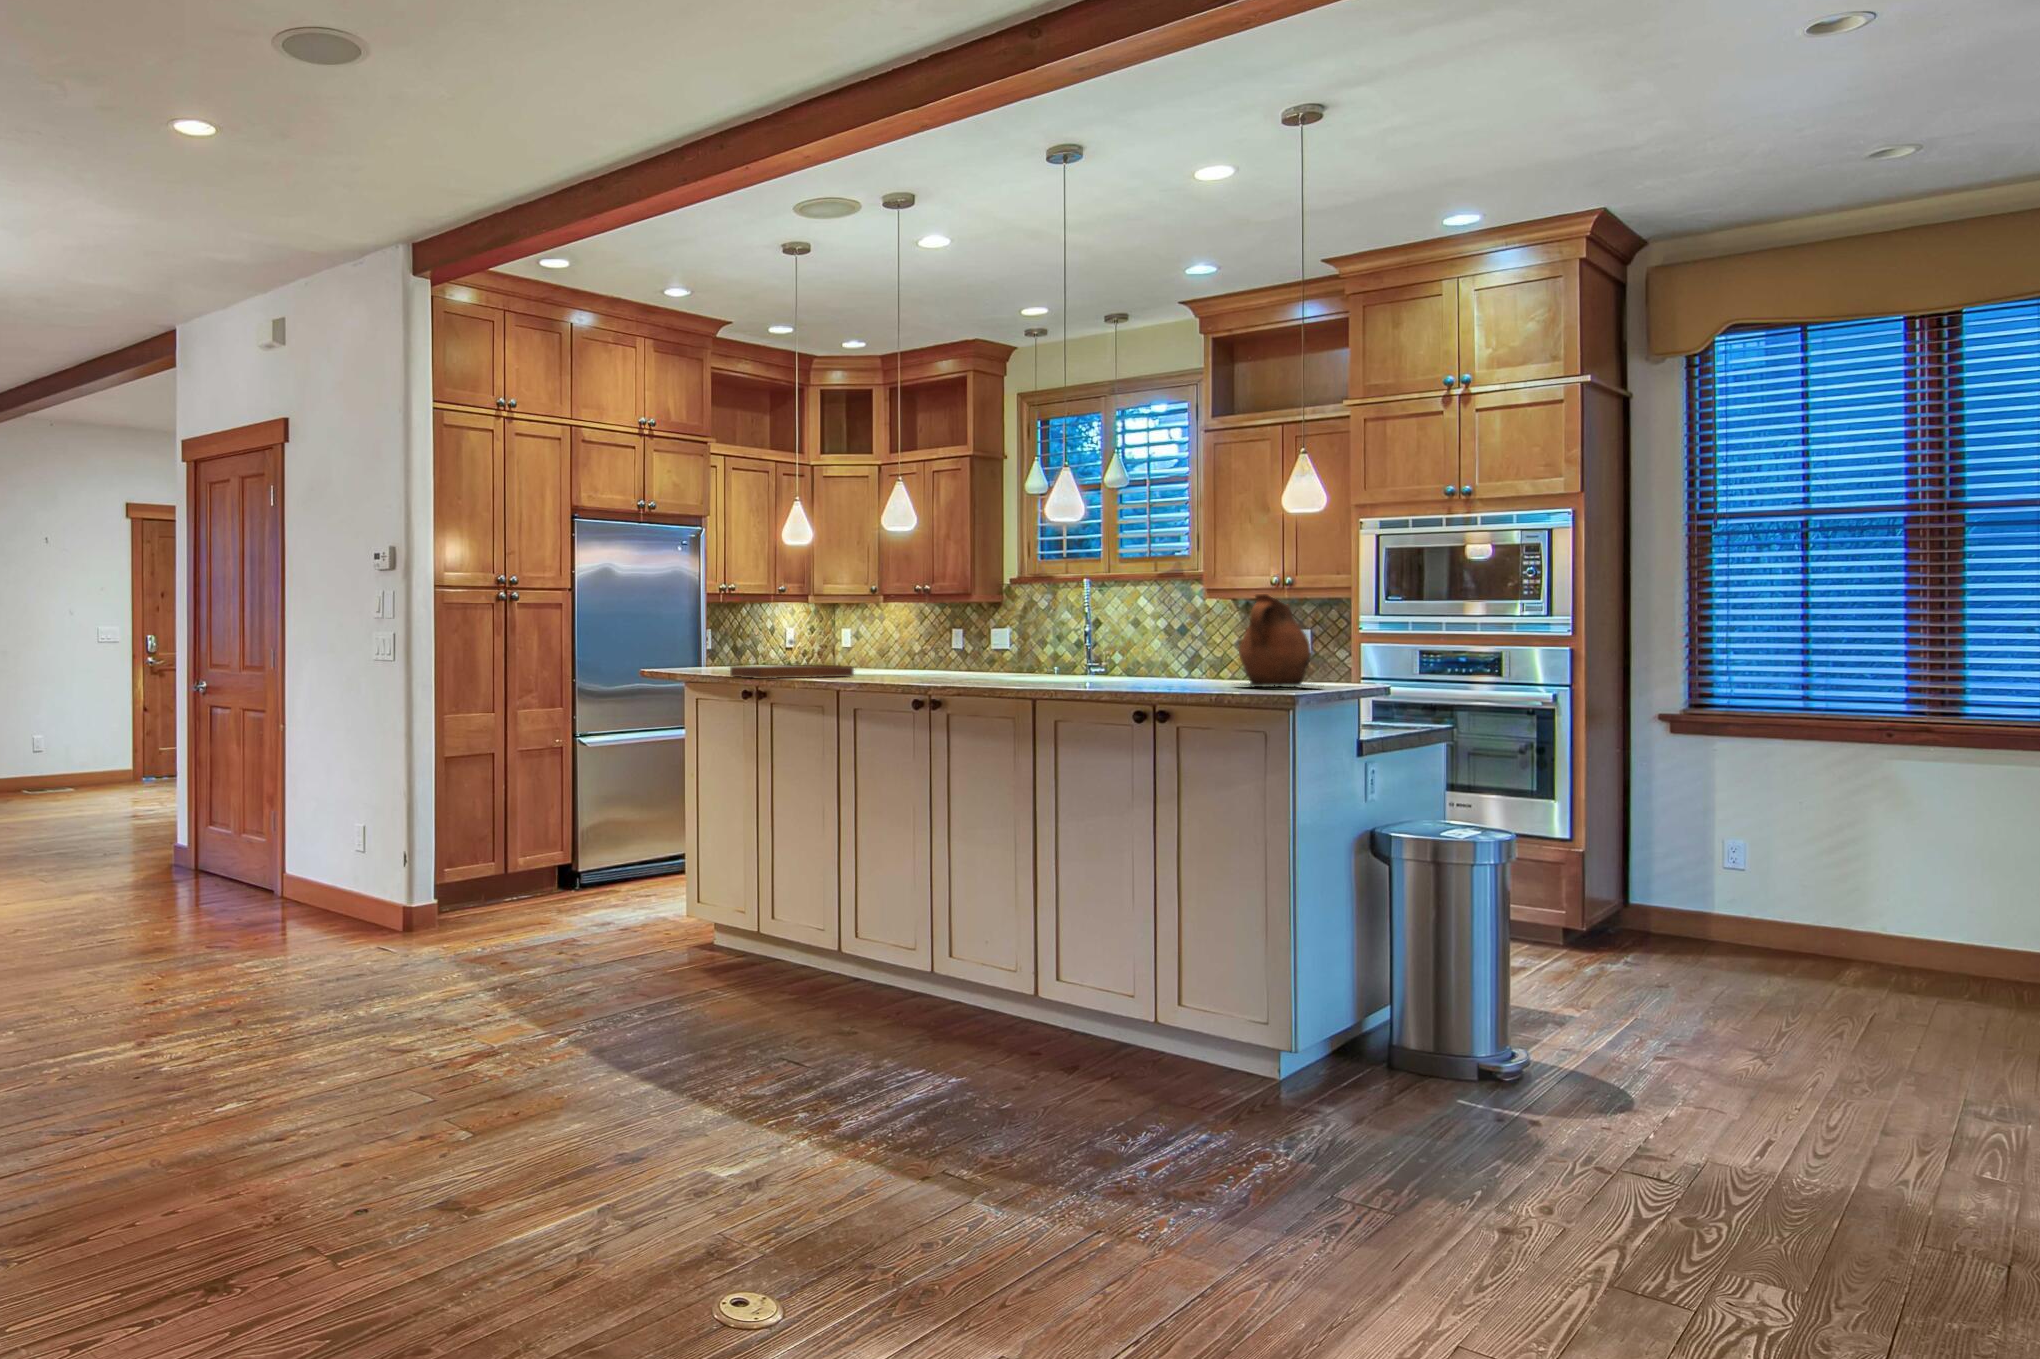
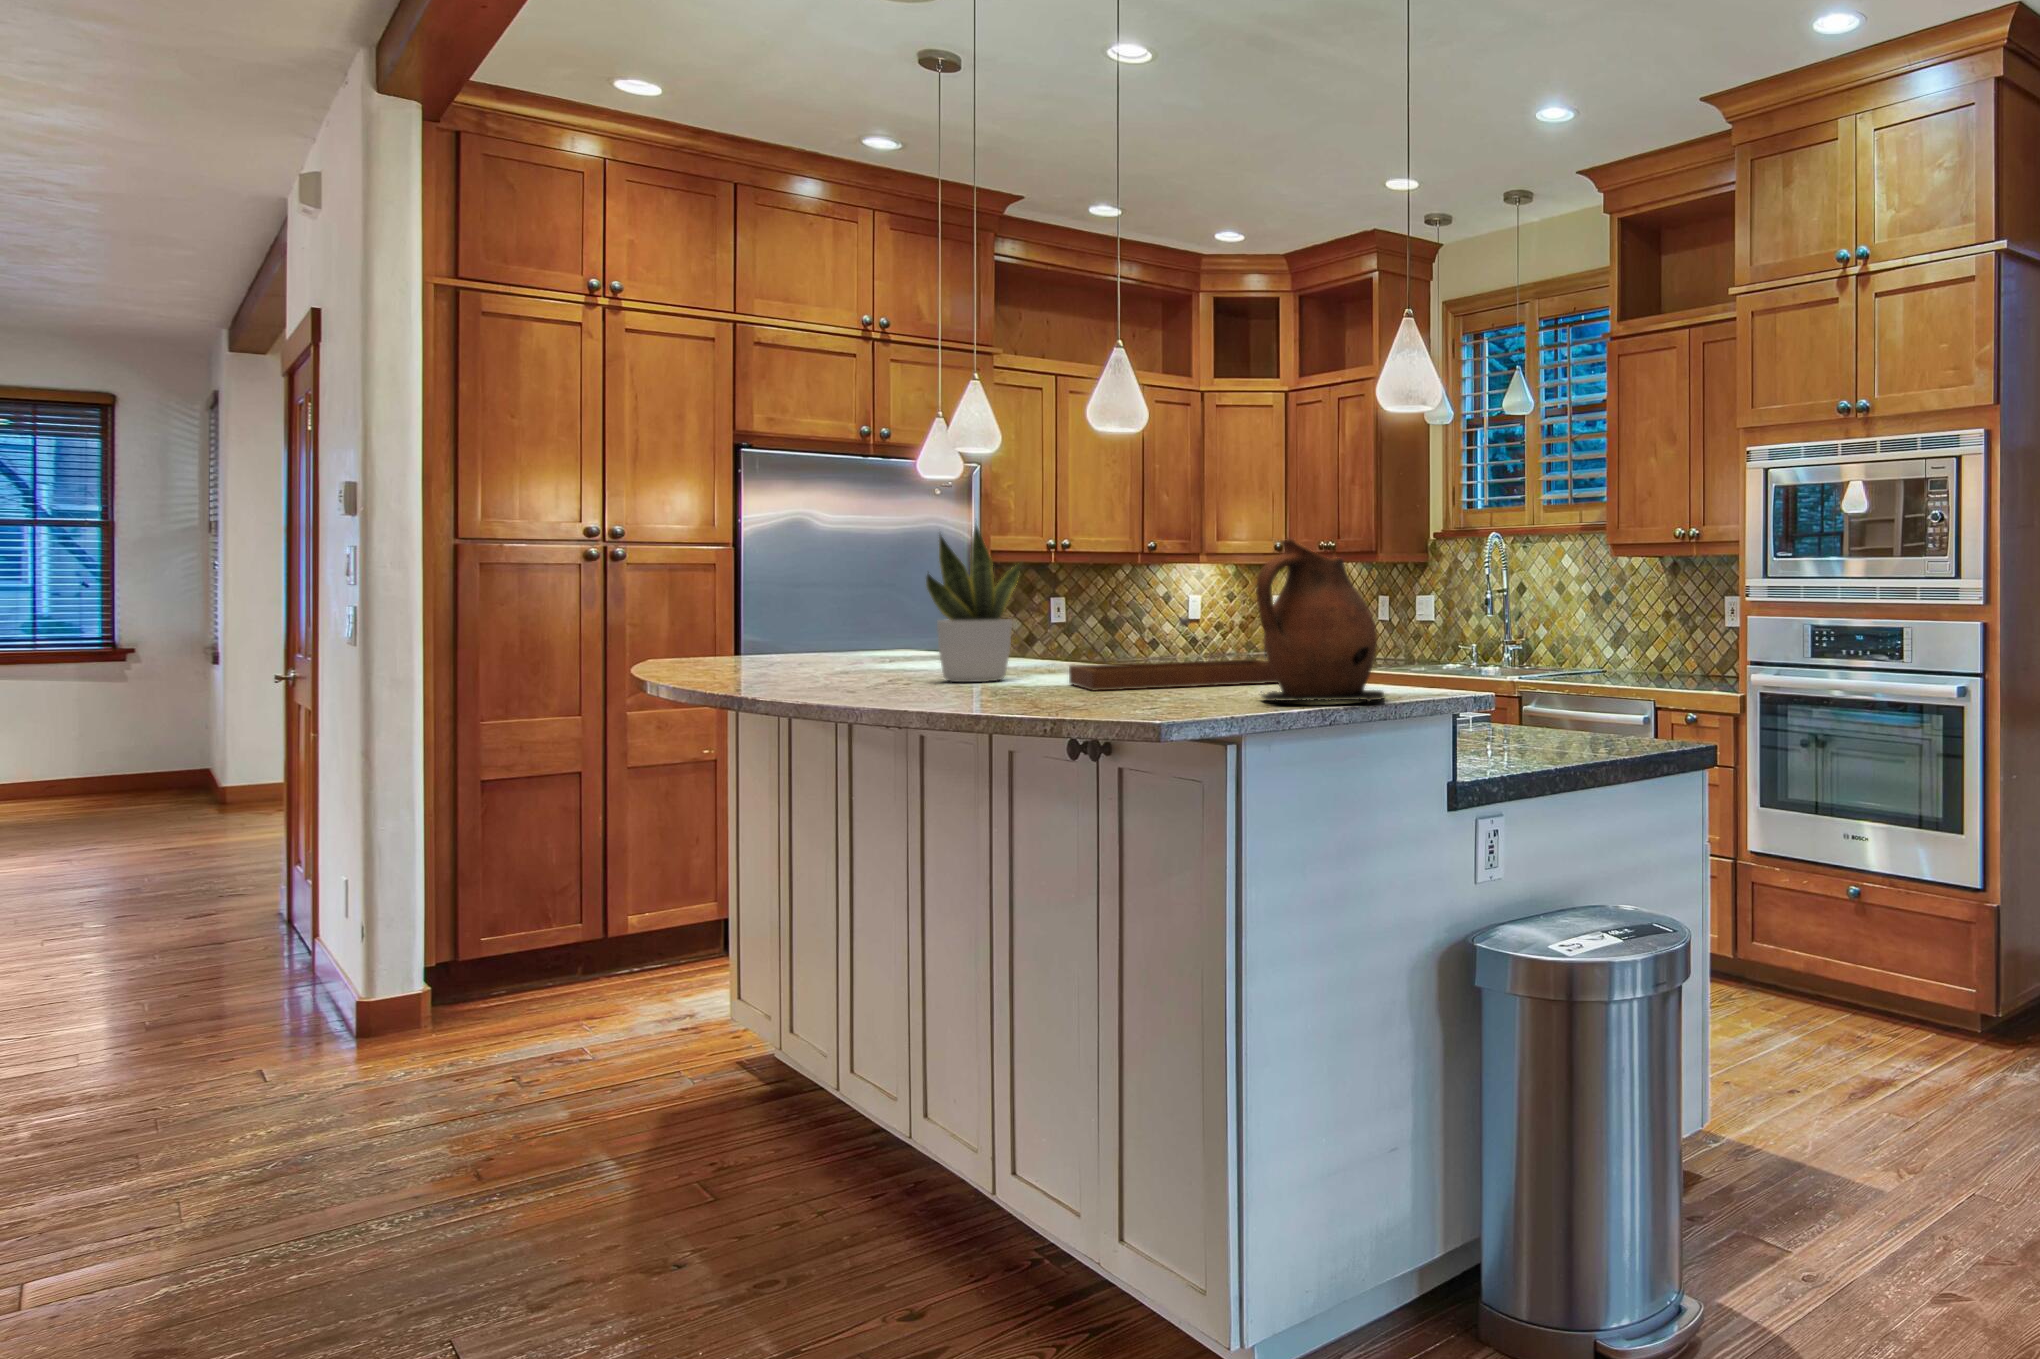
potted plant: none [946,577,991,681] -> present [926,525,1021,682]
tray: present [730,639,854,679] -> present [1069,616,1277,690]

